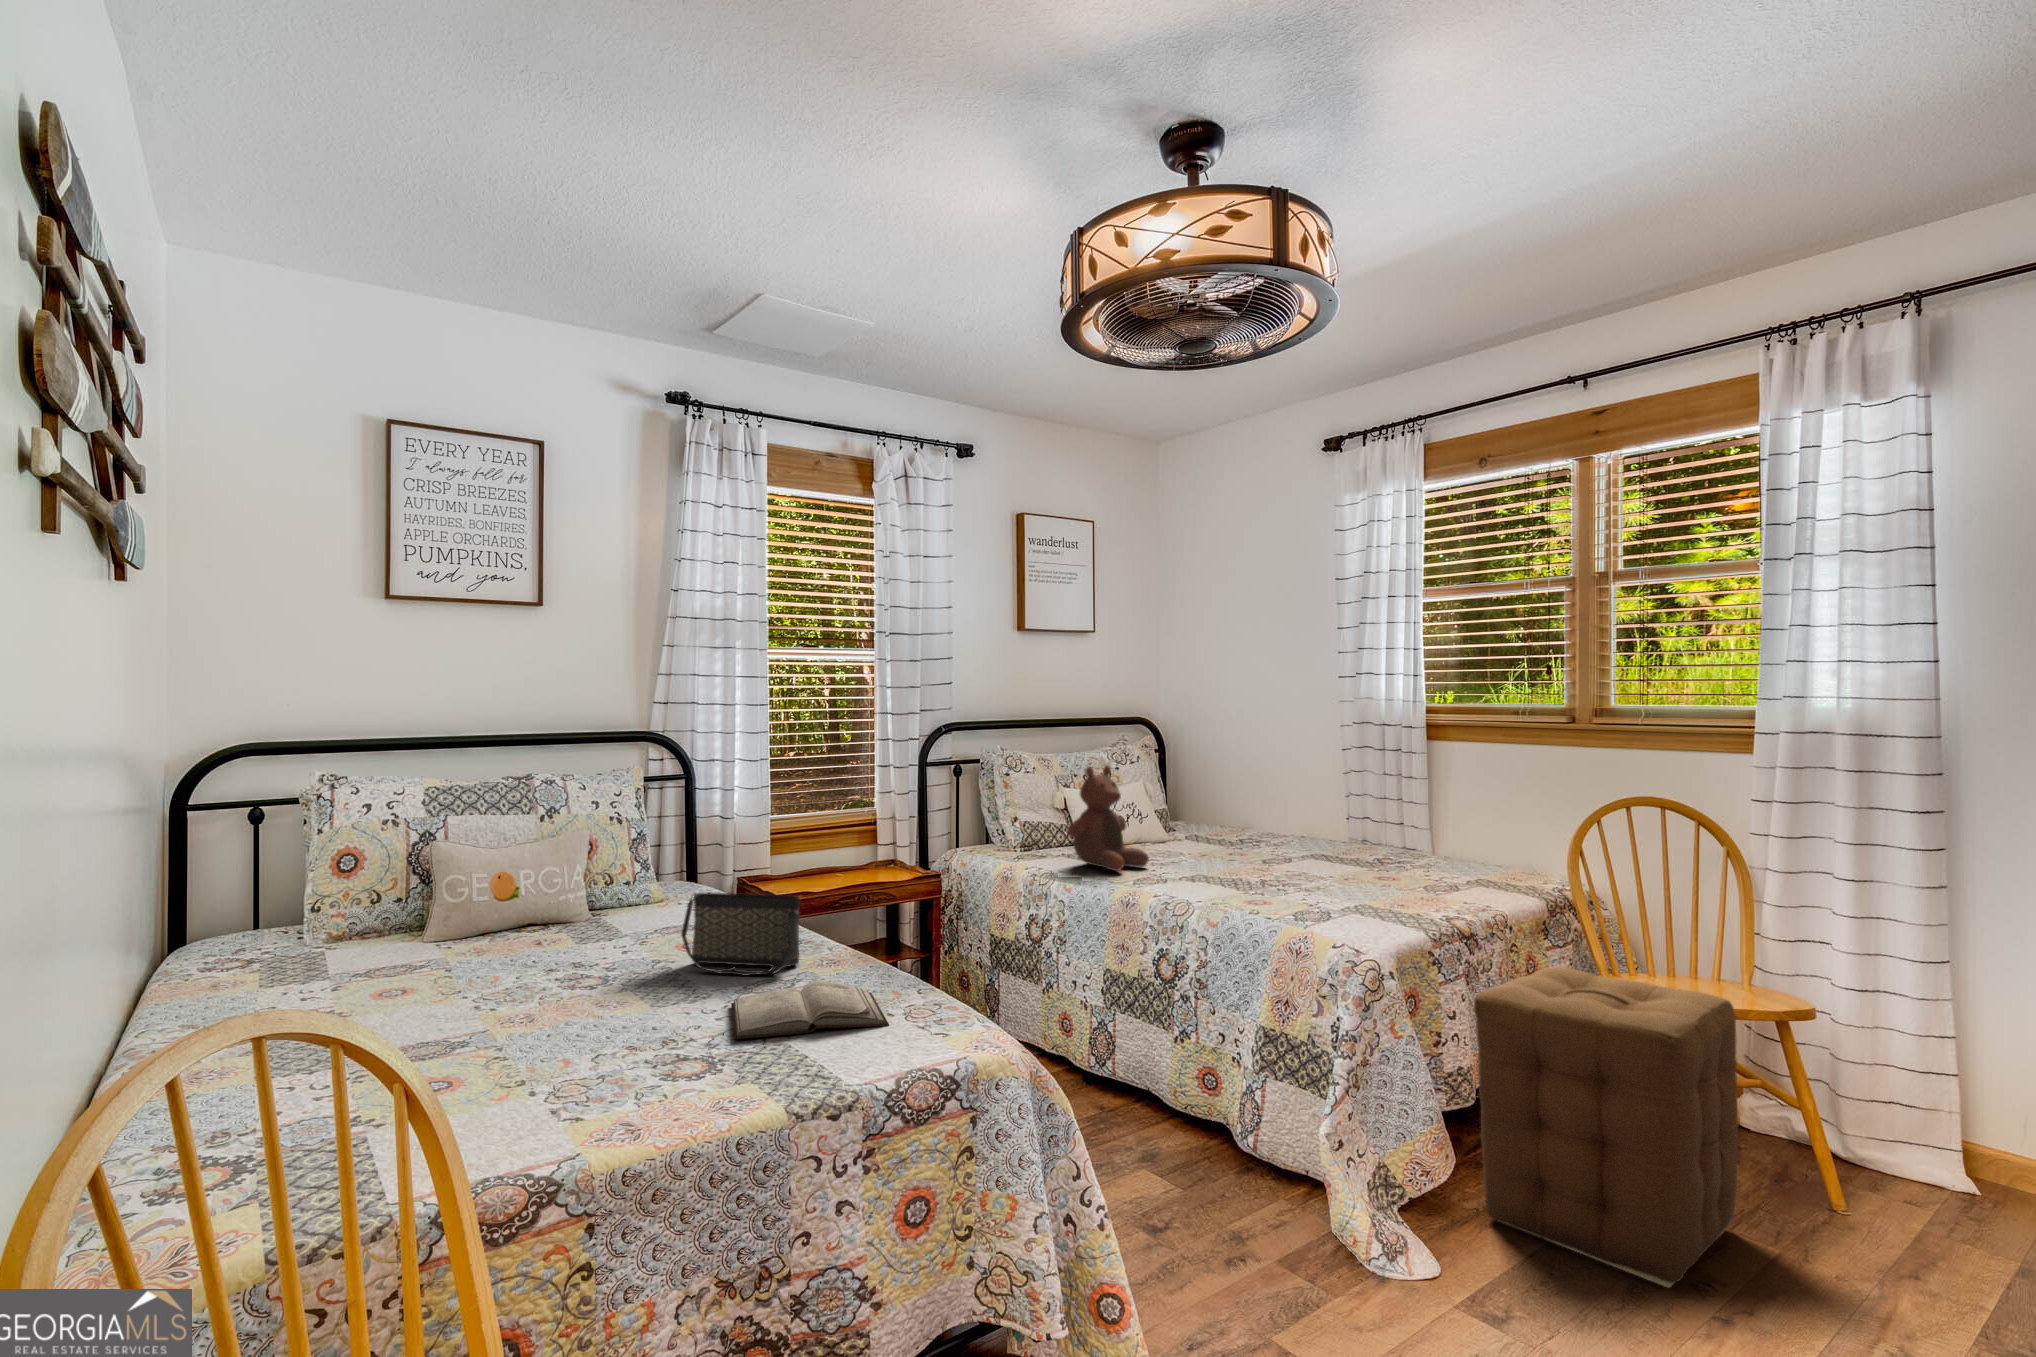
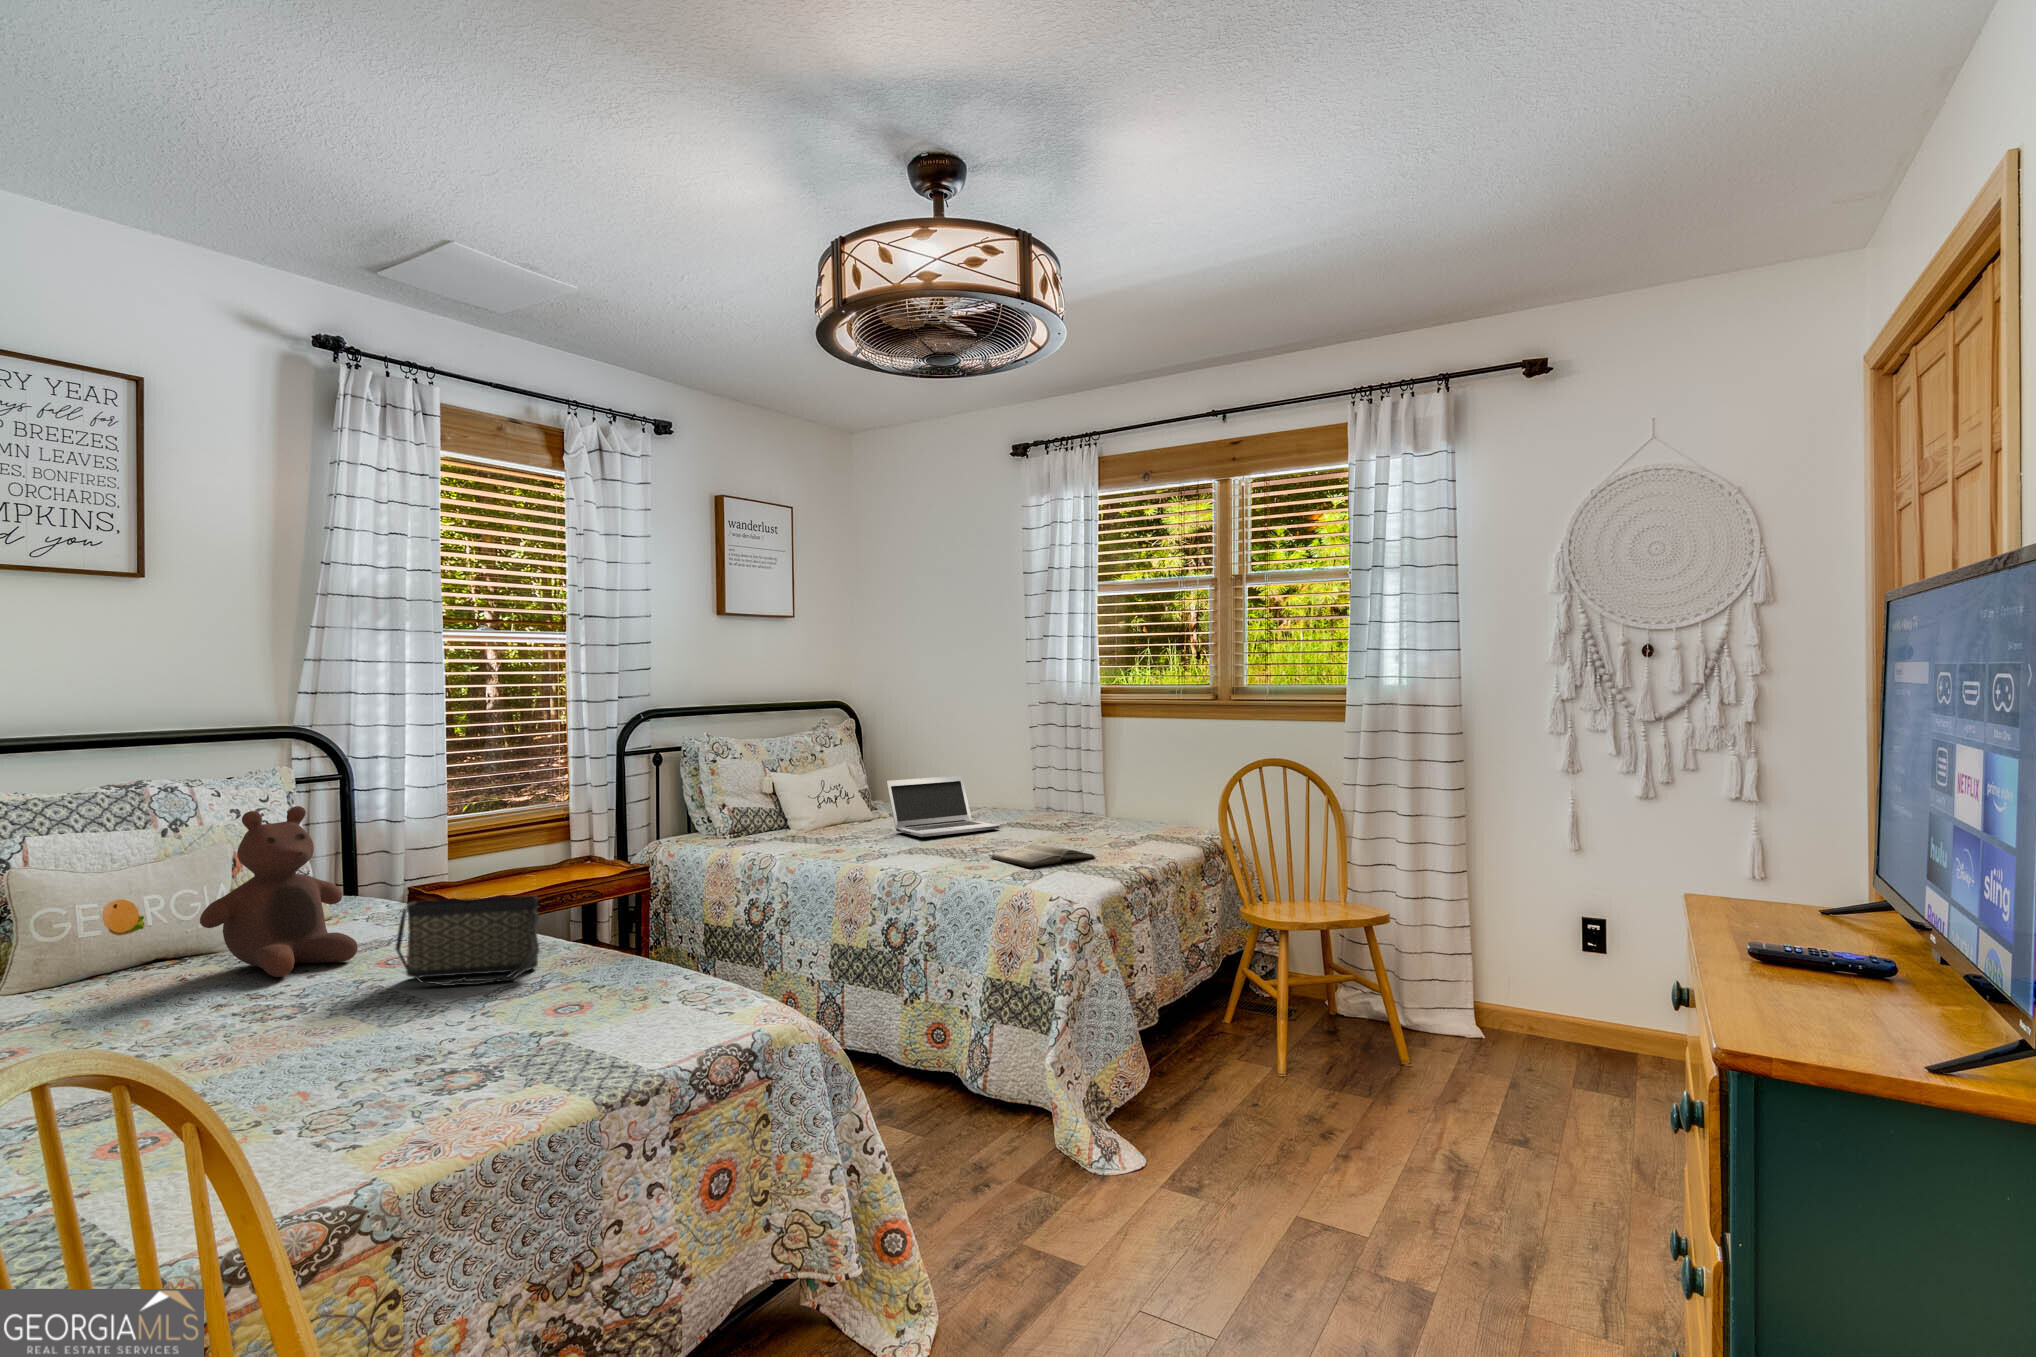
stuffed bear: present [1069,766,1149,871] -> present [200,806,358,977]
laptop: none [1179,800,1300,864] -> present [886,776,1000,837]
ottoman: present [1474,967,1738,1288] -> none [1164,902,1351,1145]
diary: present [731,981,889,1039] -> present [991,842,1095,867]

